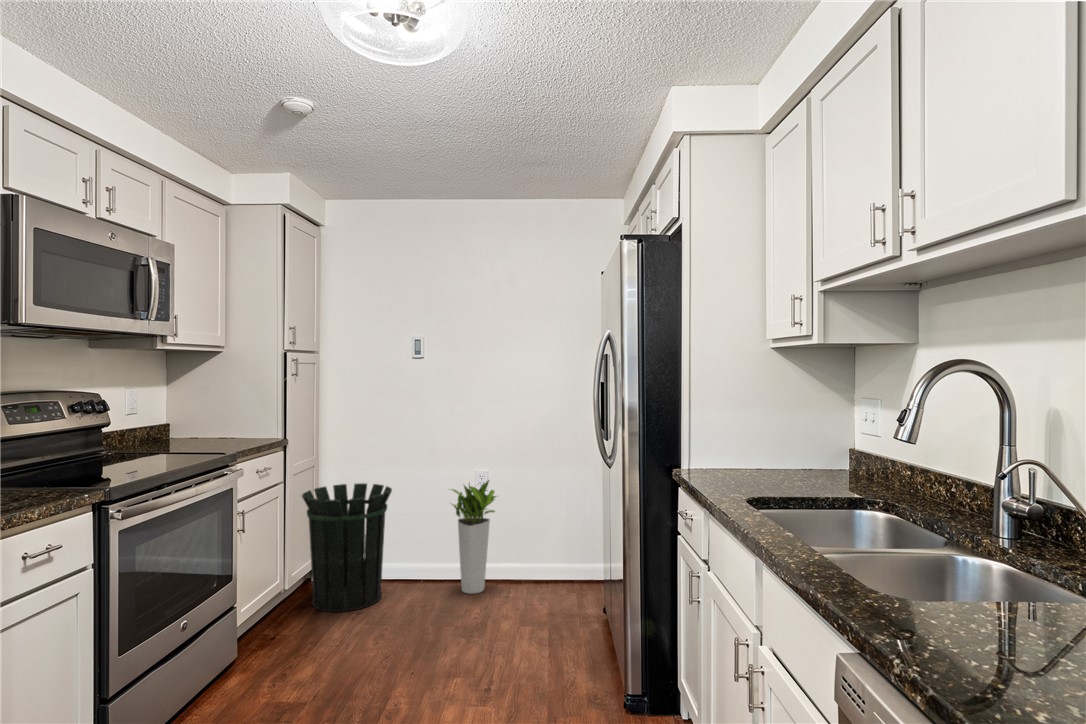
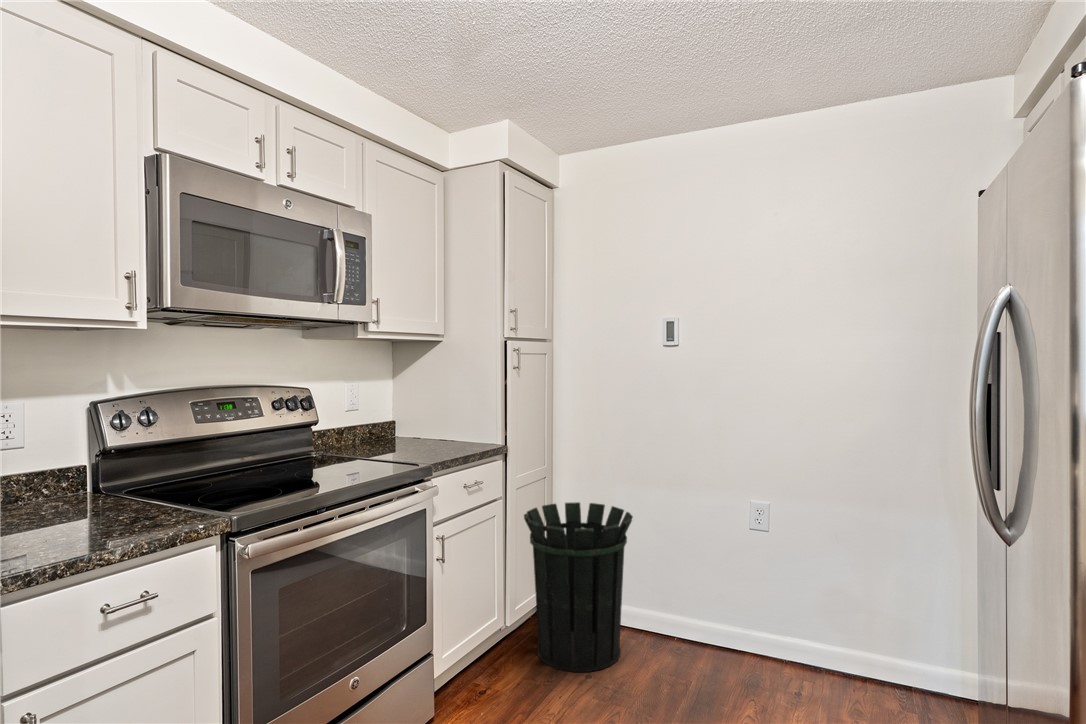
planter: present [452,480,497,594] -> none [705,517,785,681]

